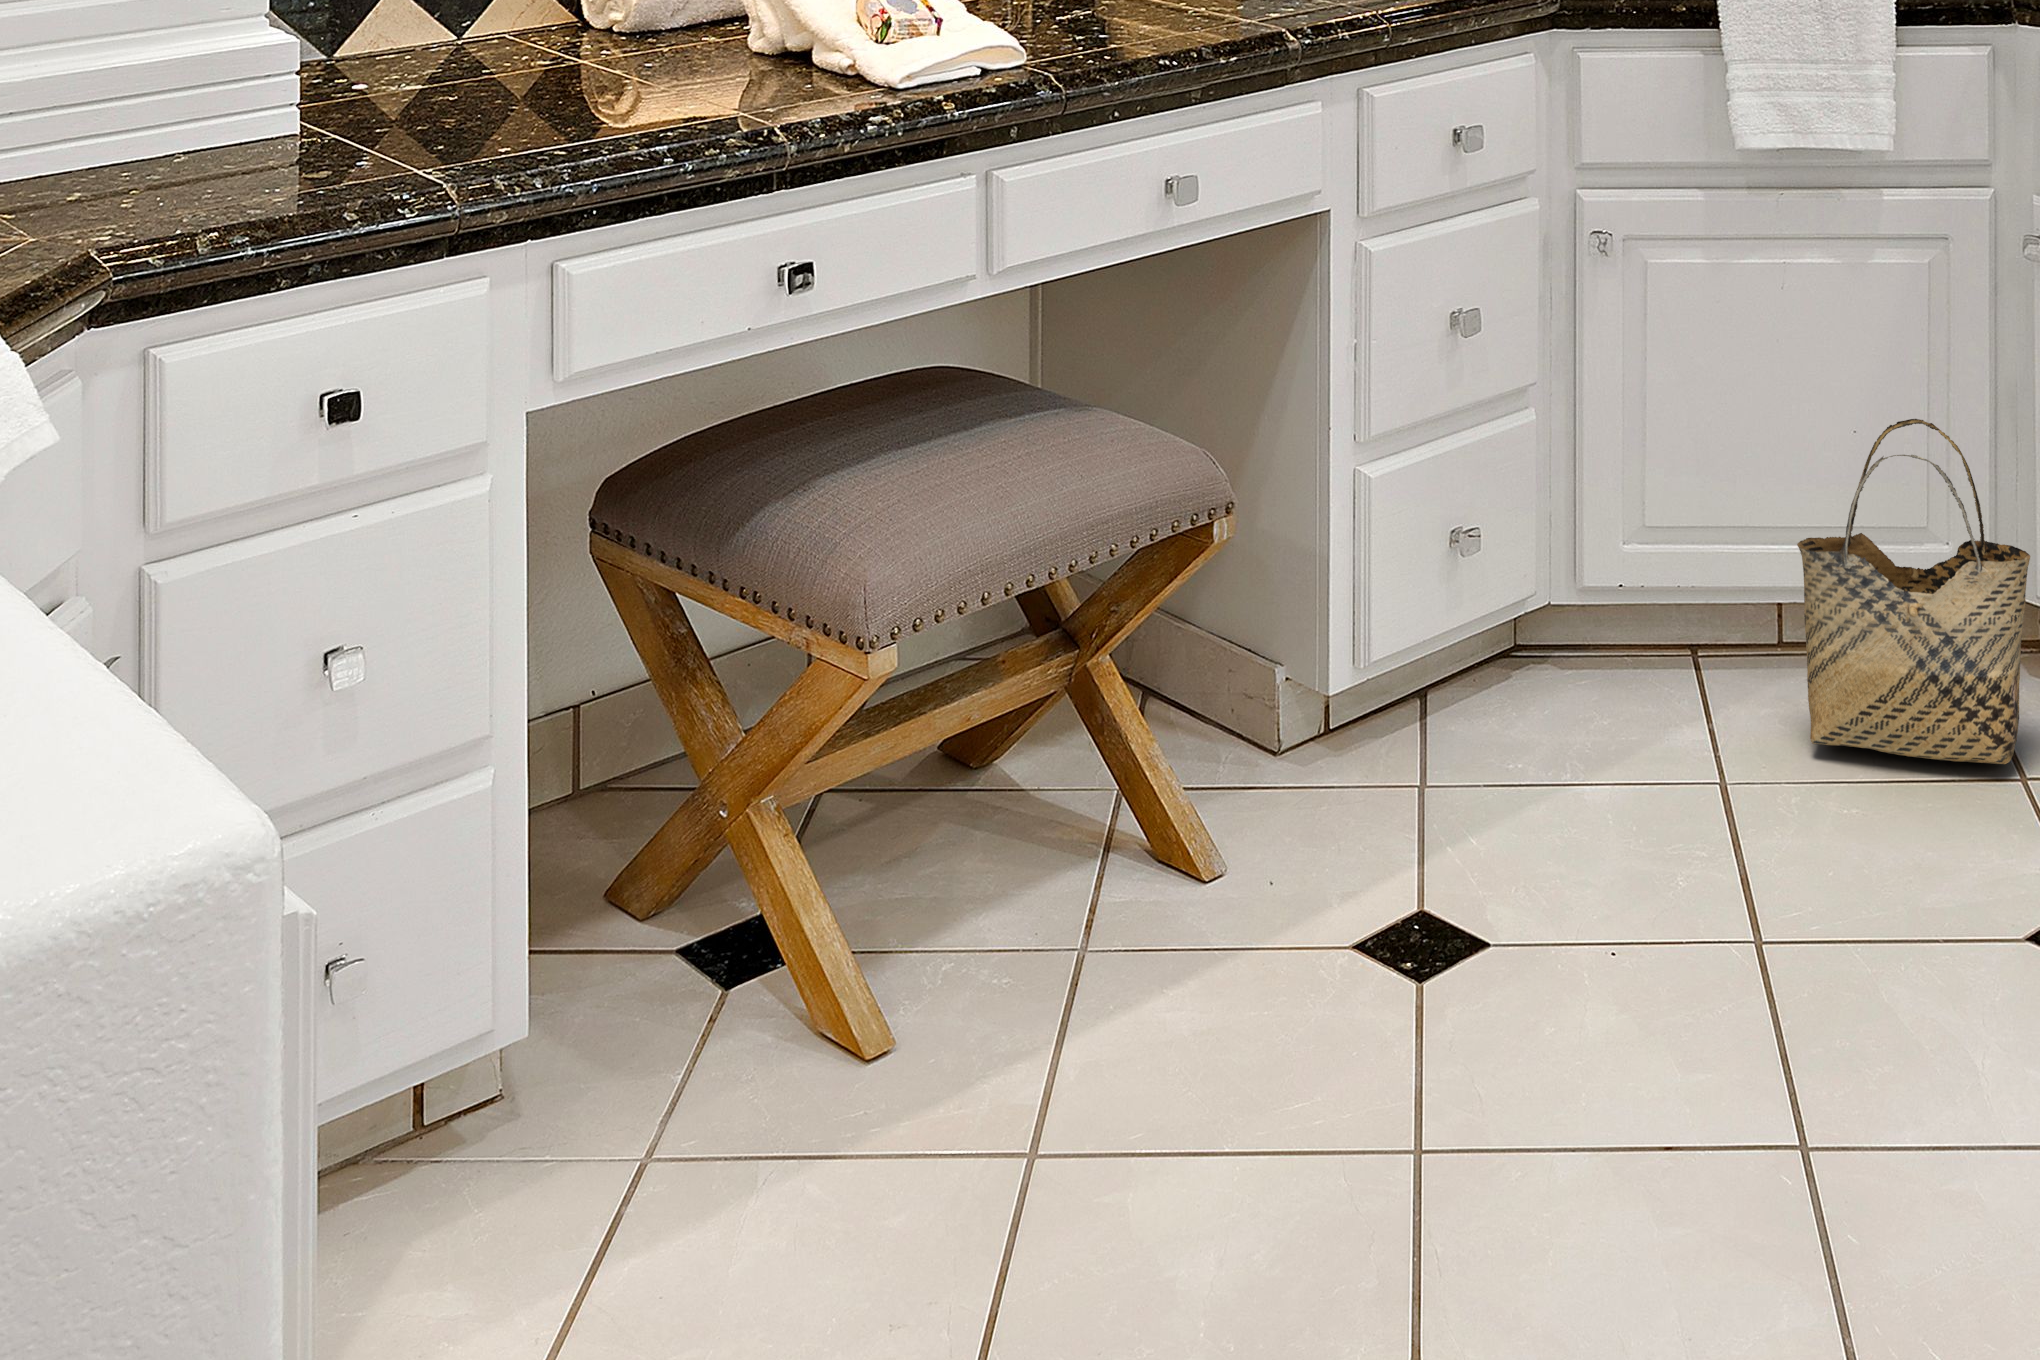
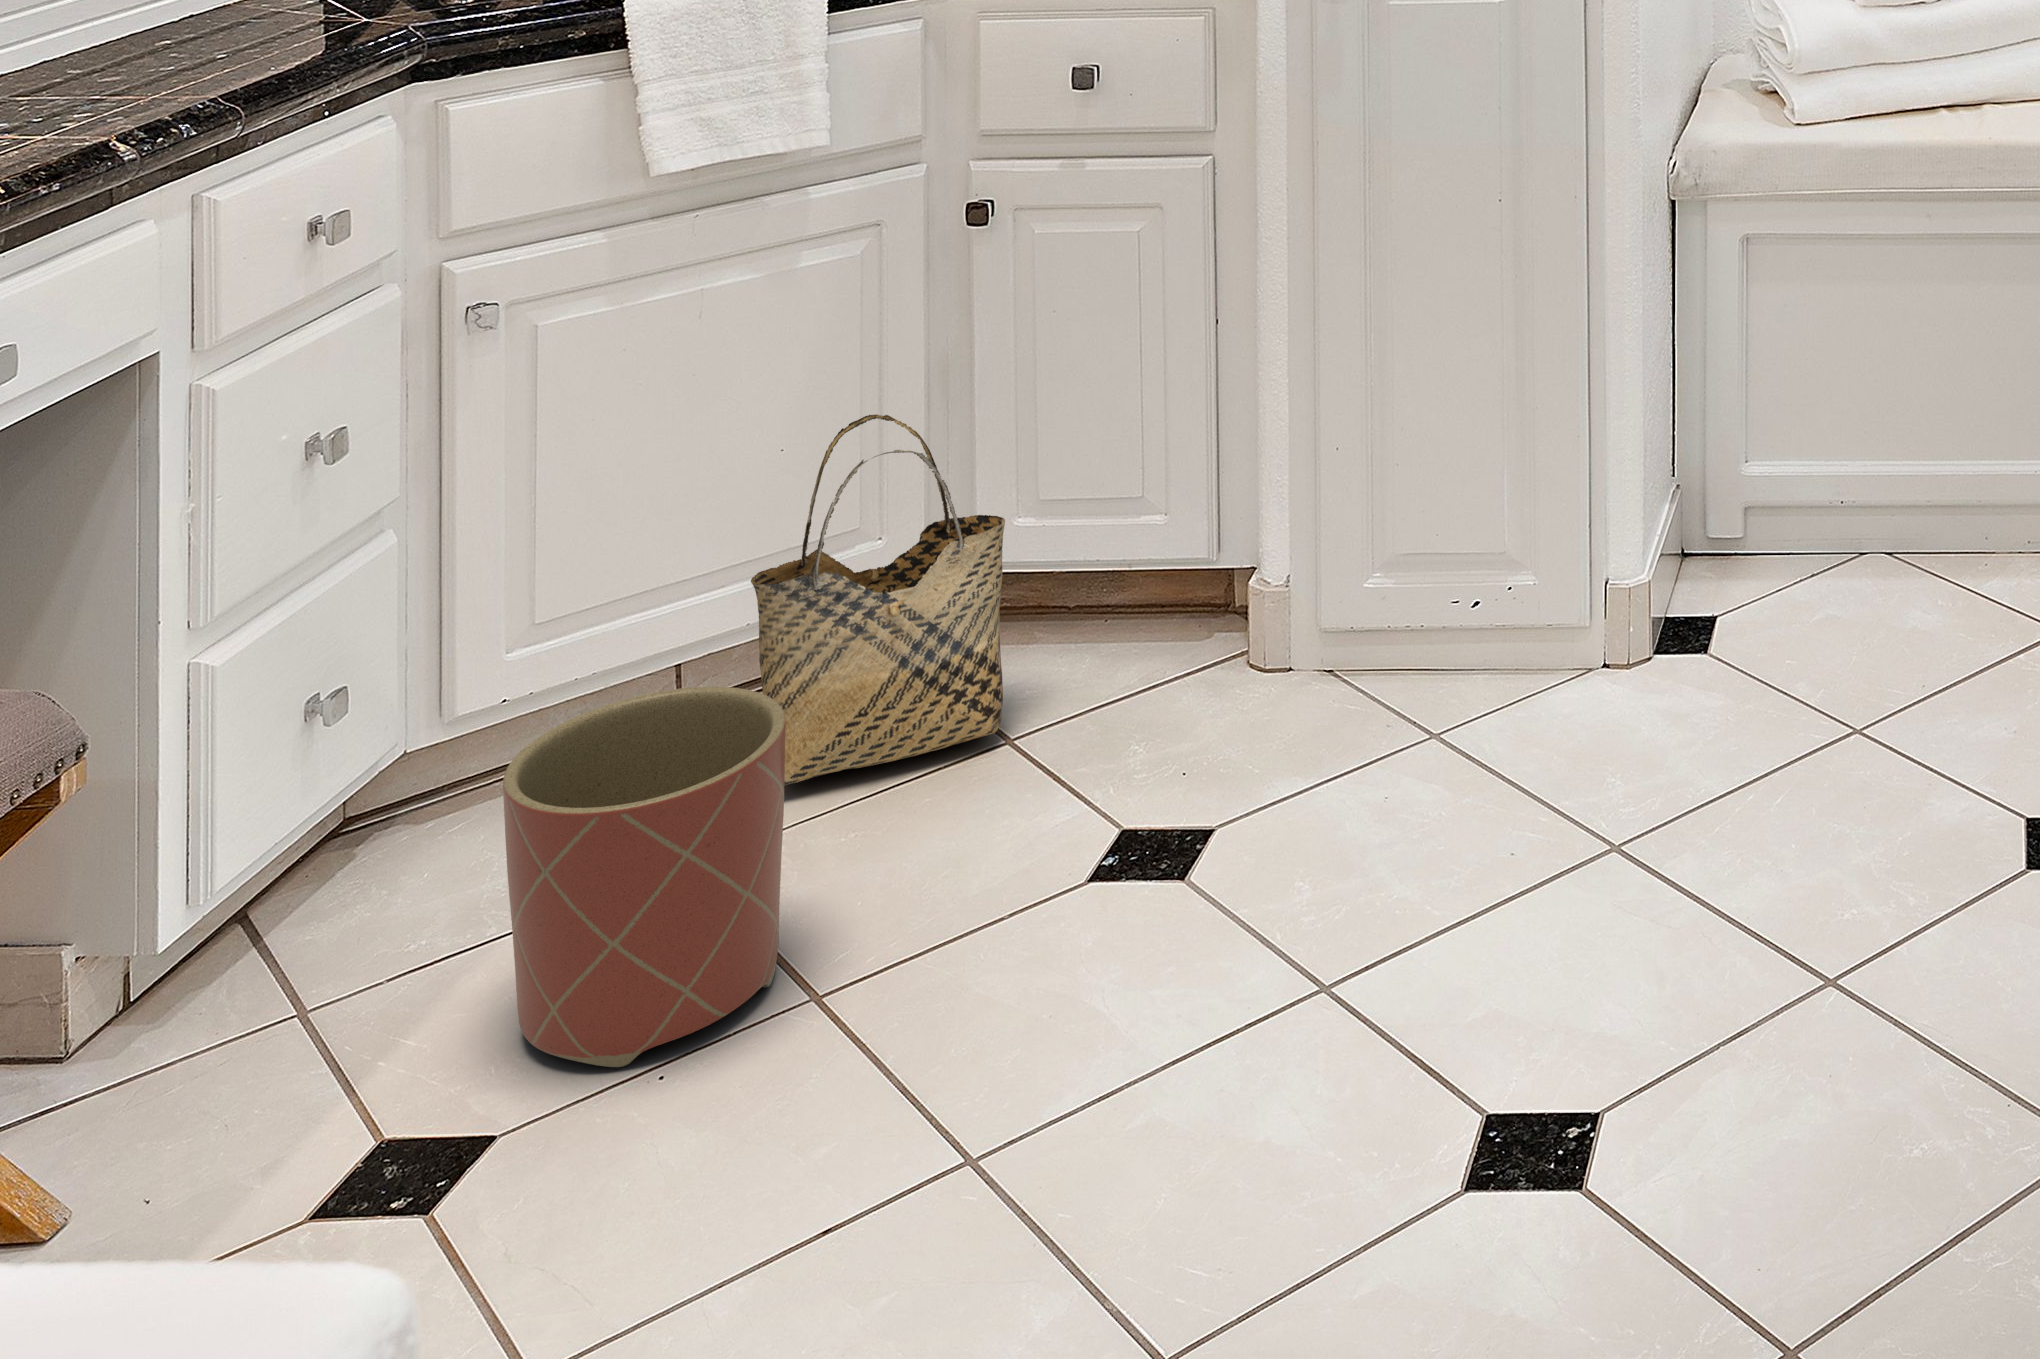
planter: none [1531,608,1756,926] -> present [503,687,786,1067]

